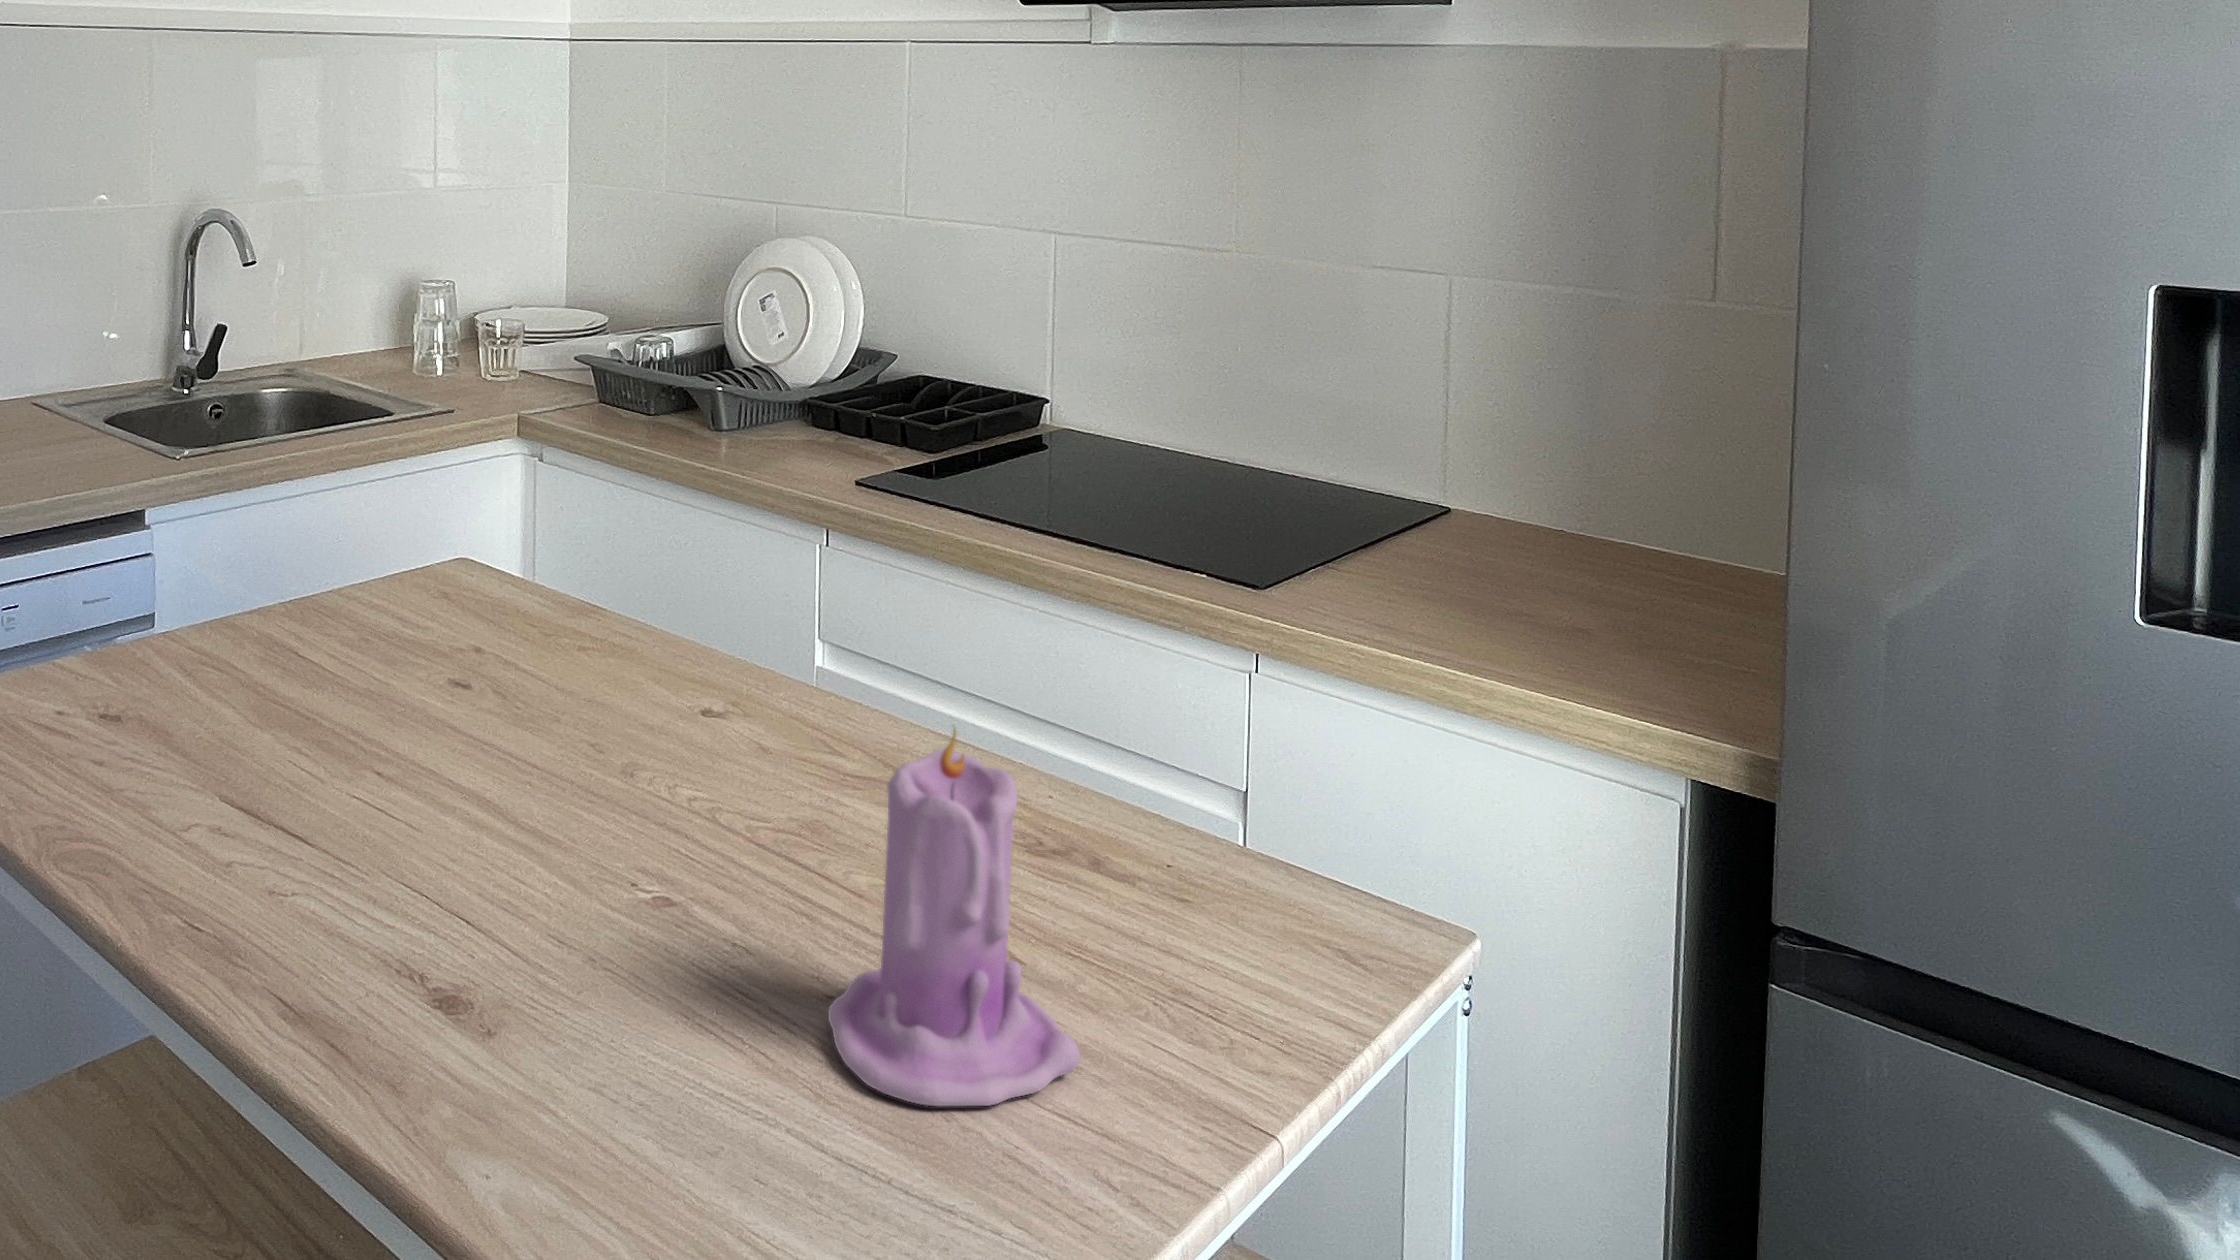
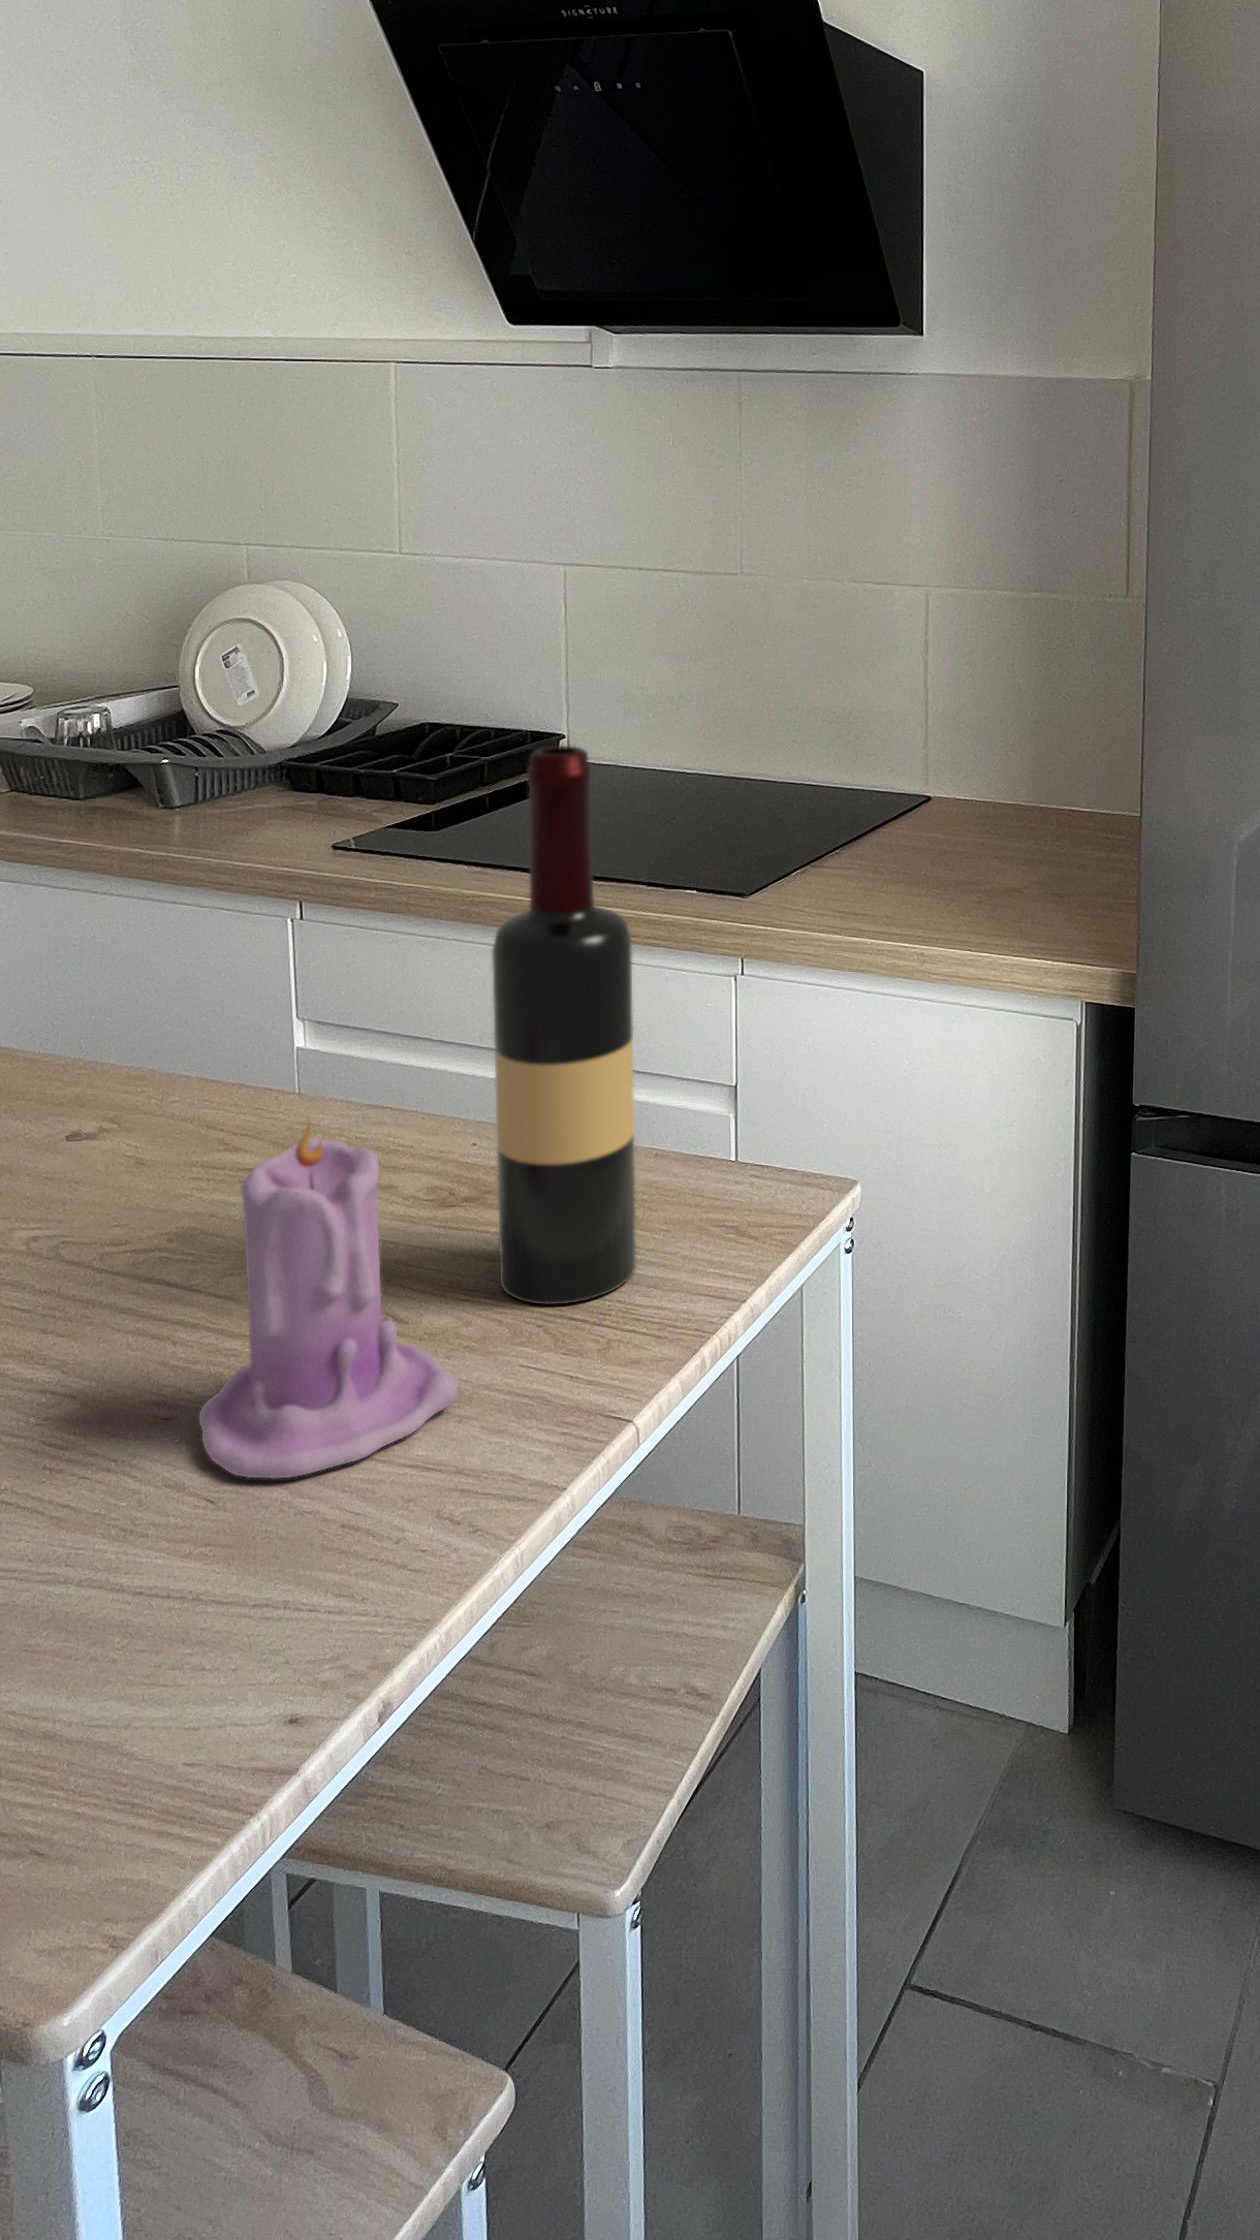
wine bottle: none [1097,380,1260,992] -> present [492,746,636,1304]

